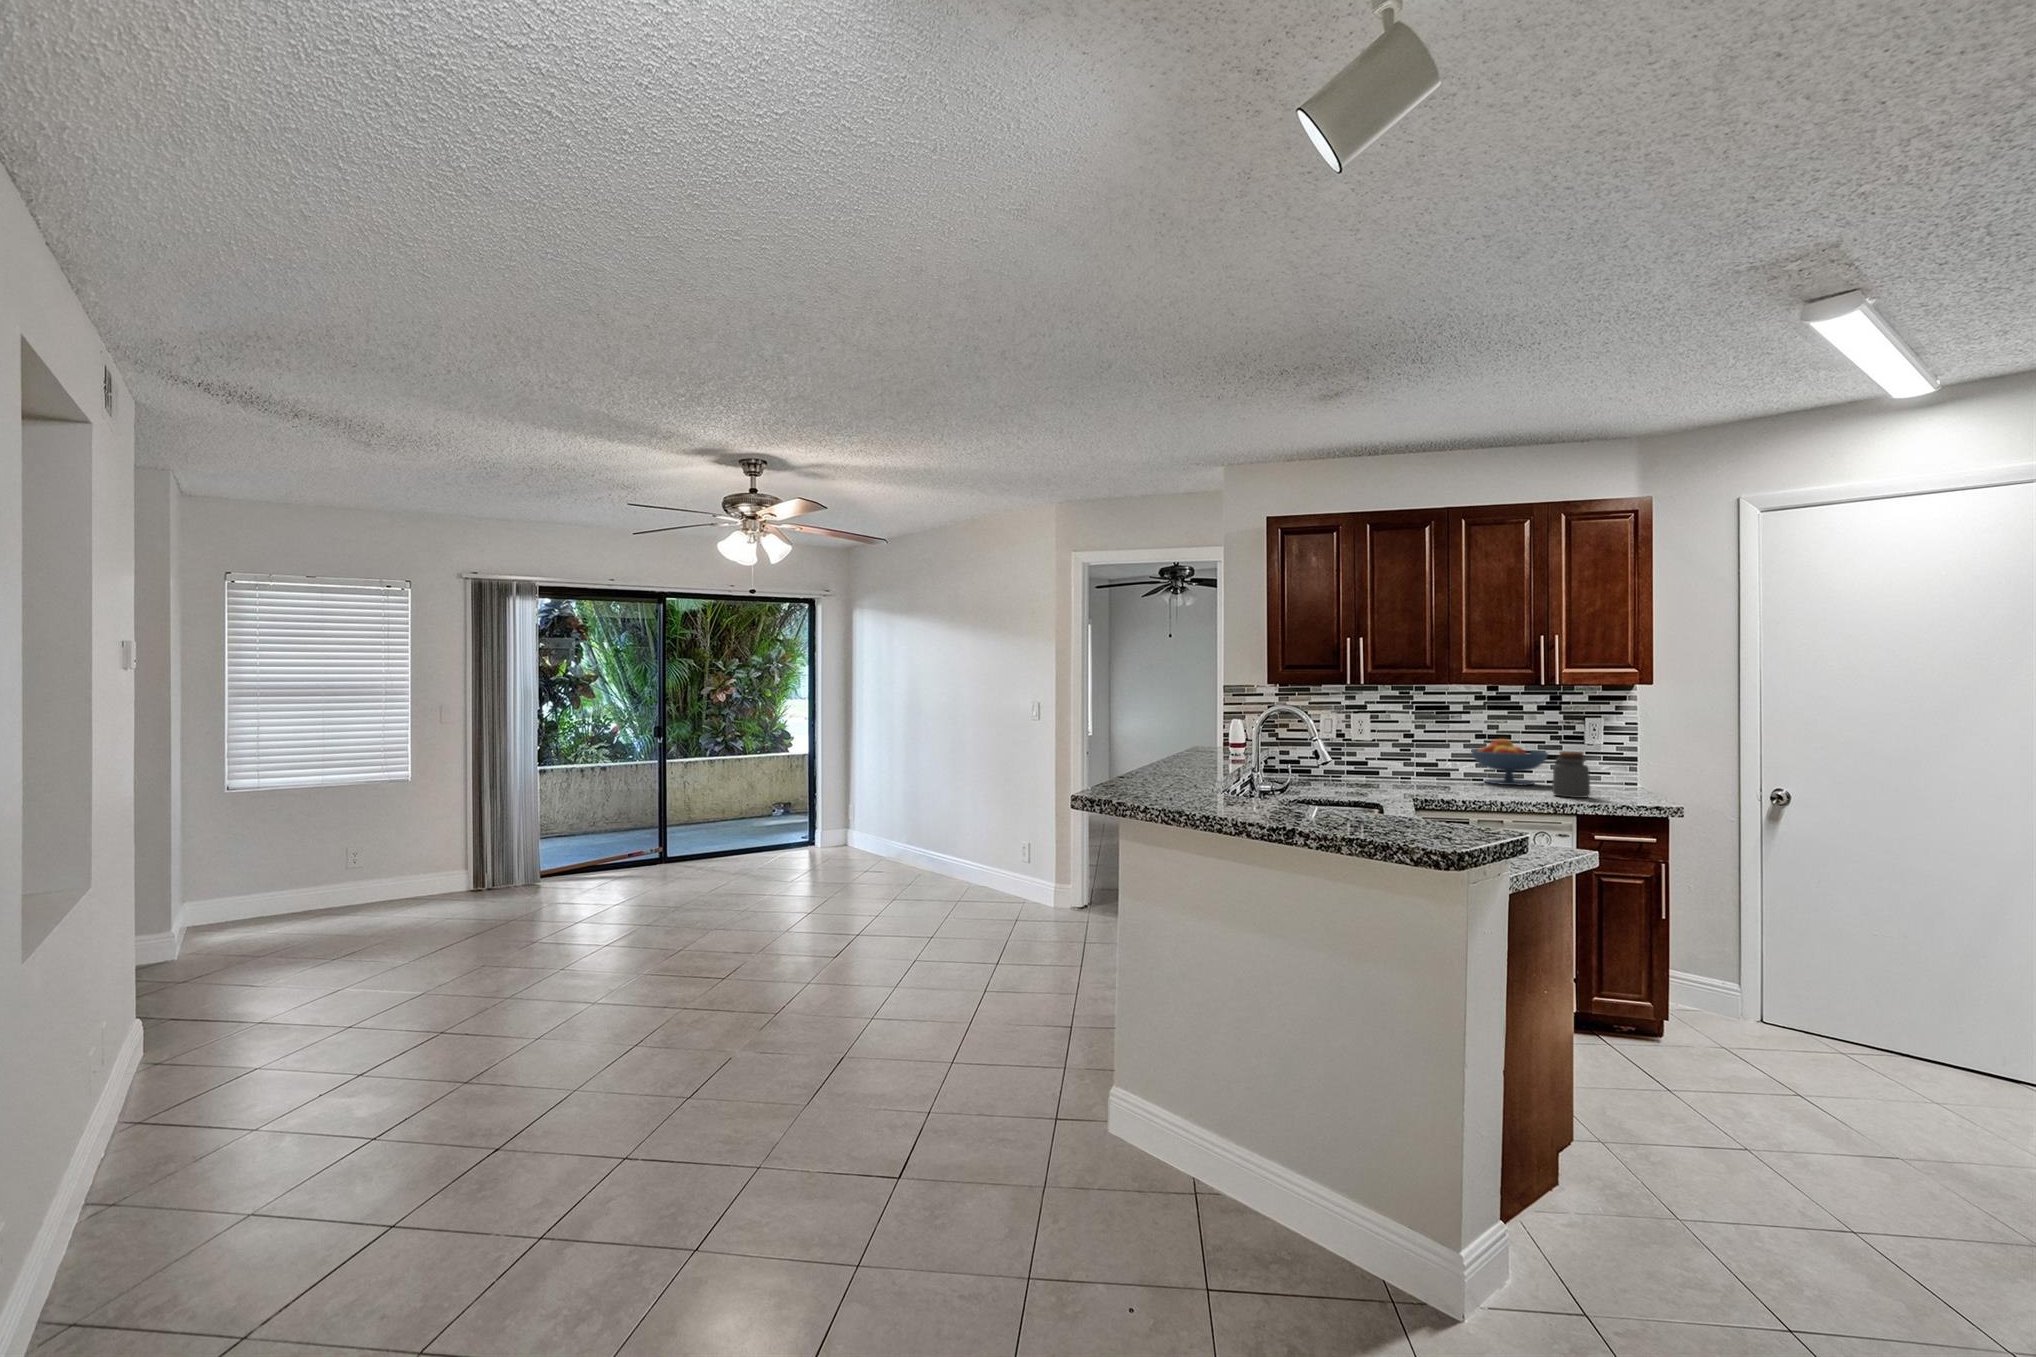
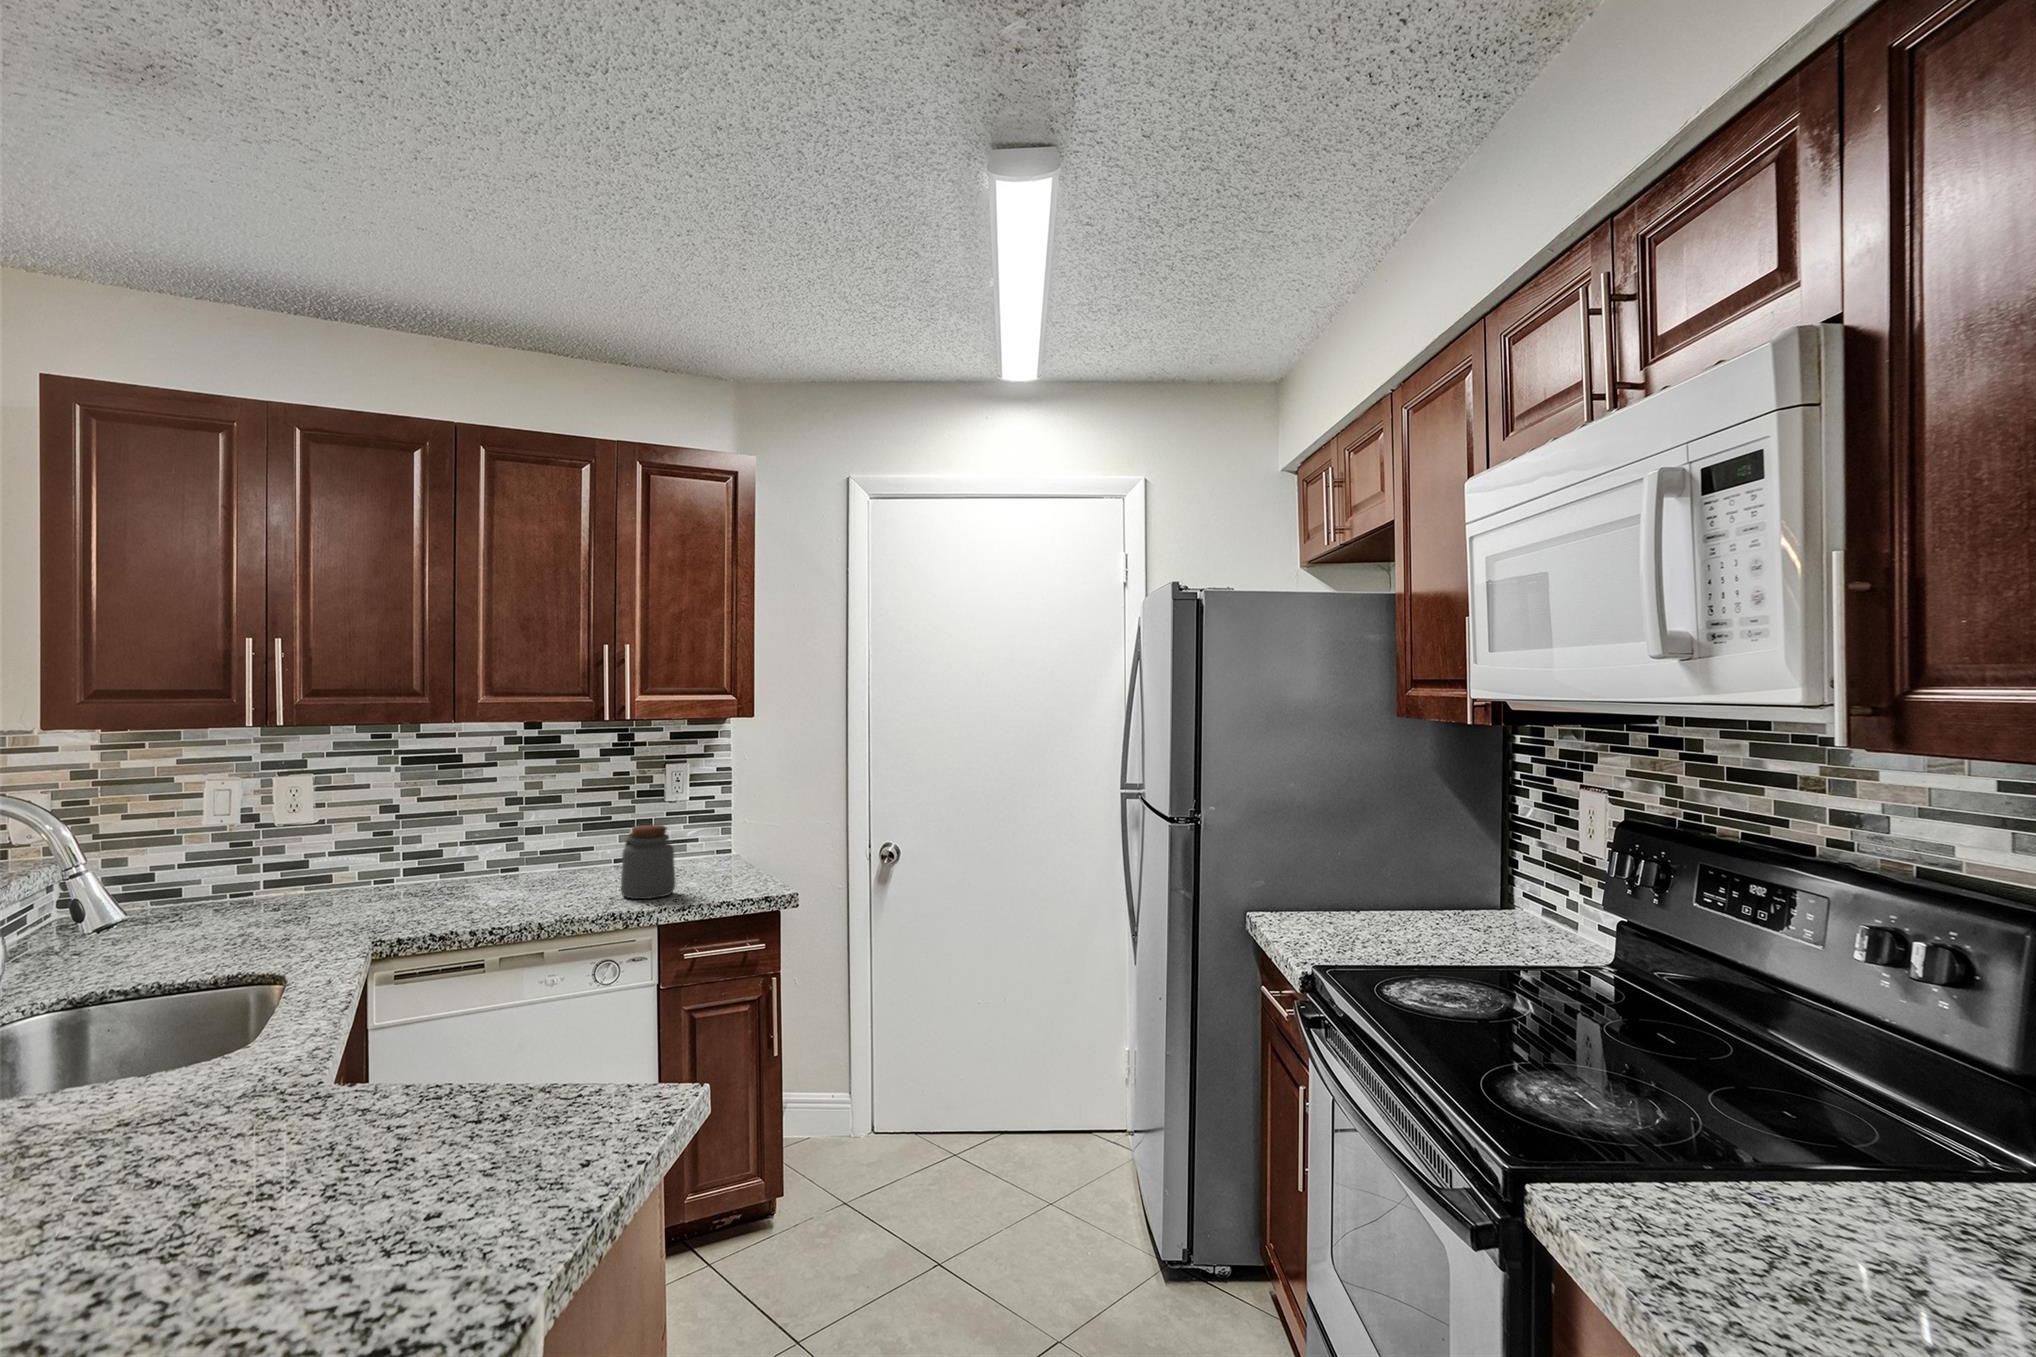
fruit bowl: present [1471,739,1548,785] -> none [497,801,616,878]

